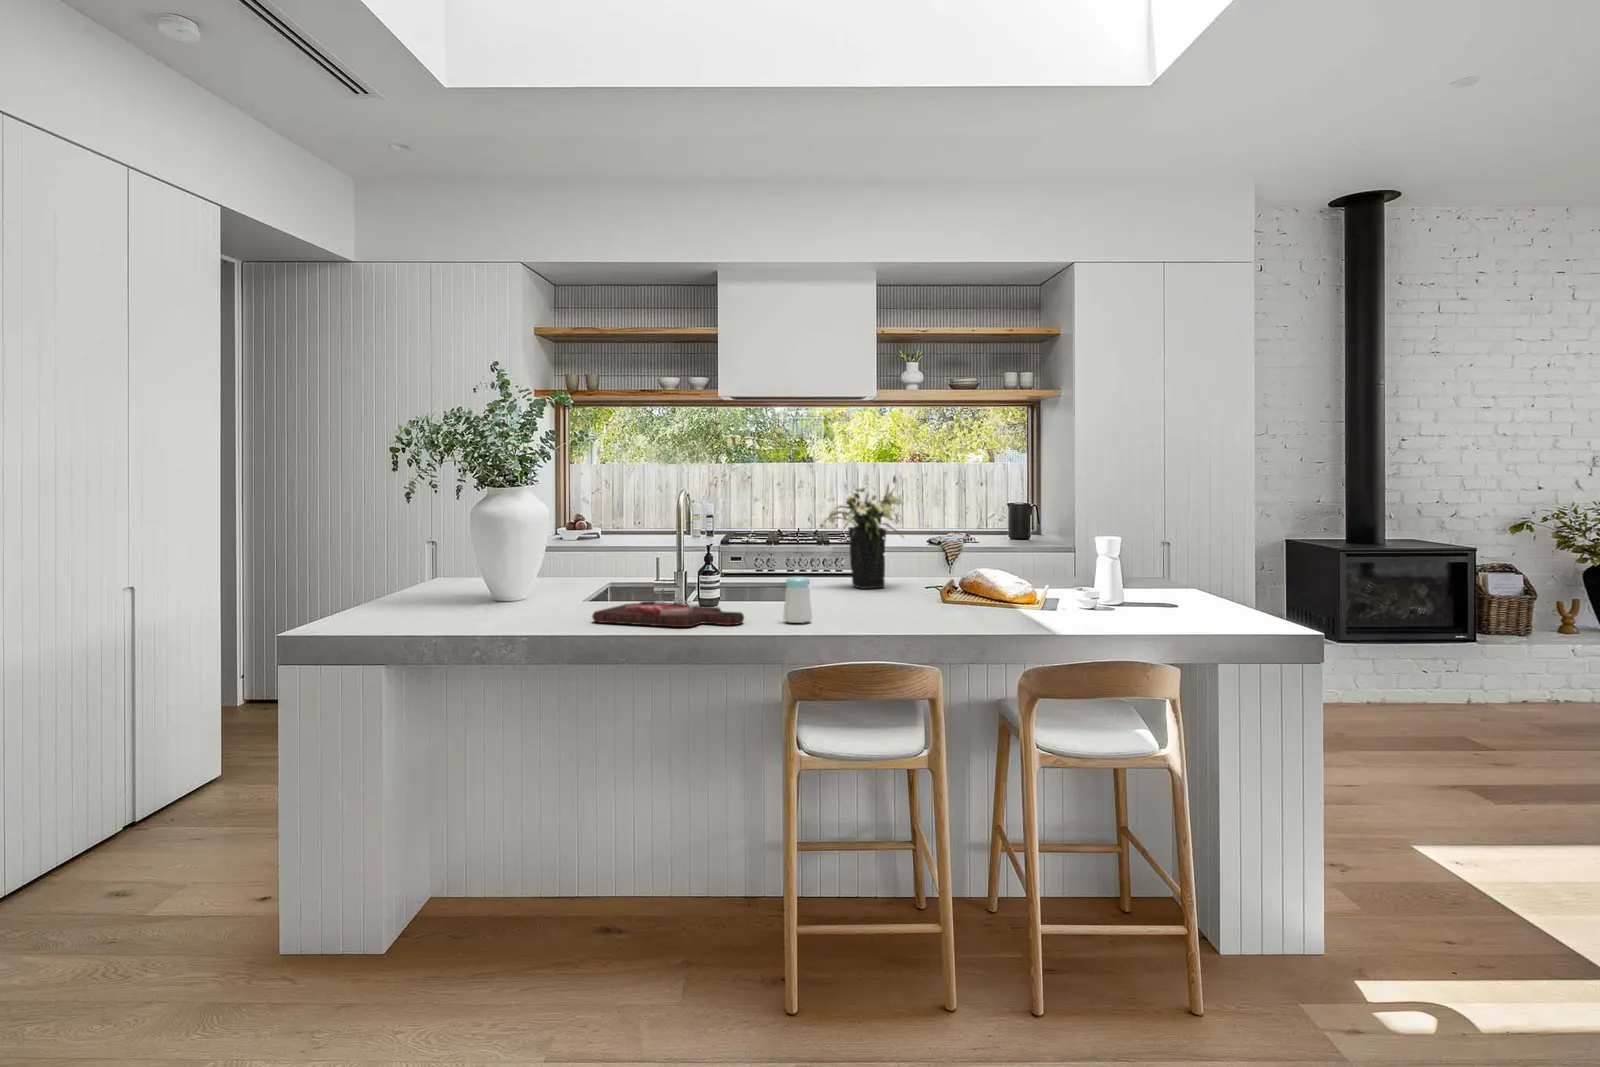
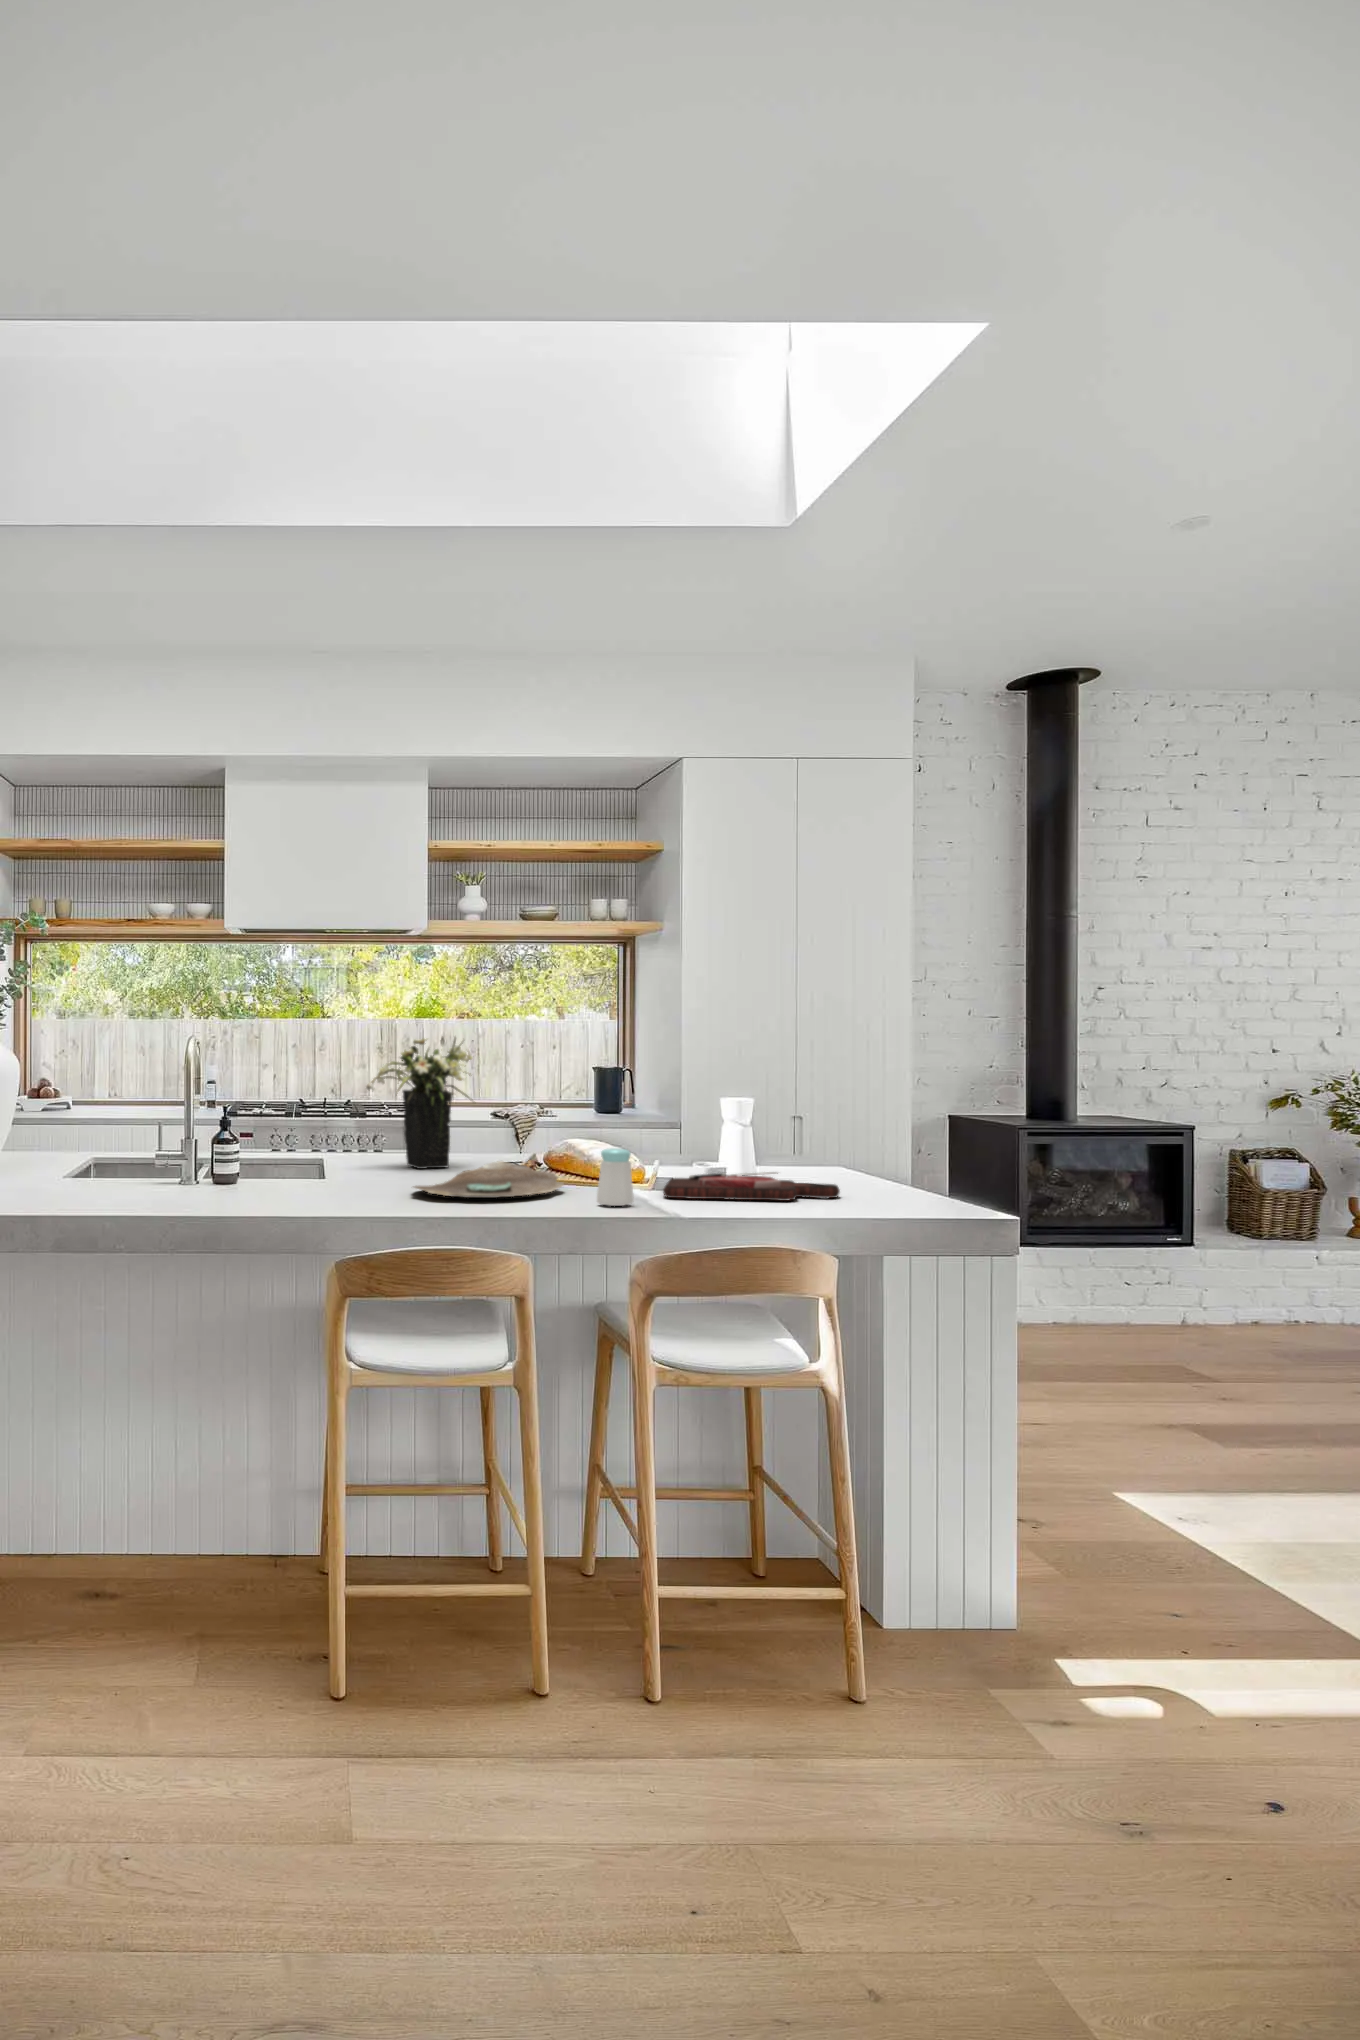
salt shaker: present [783,577,812,623] -> present [597,1148,634,1206]
decorative bowl: none [849,586,973,618] -> present [414,1161,564,1198]
cutting board: present [592,601,744,627] -> present [663,1172,840,1201]

